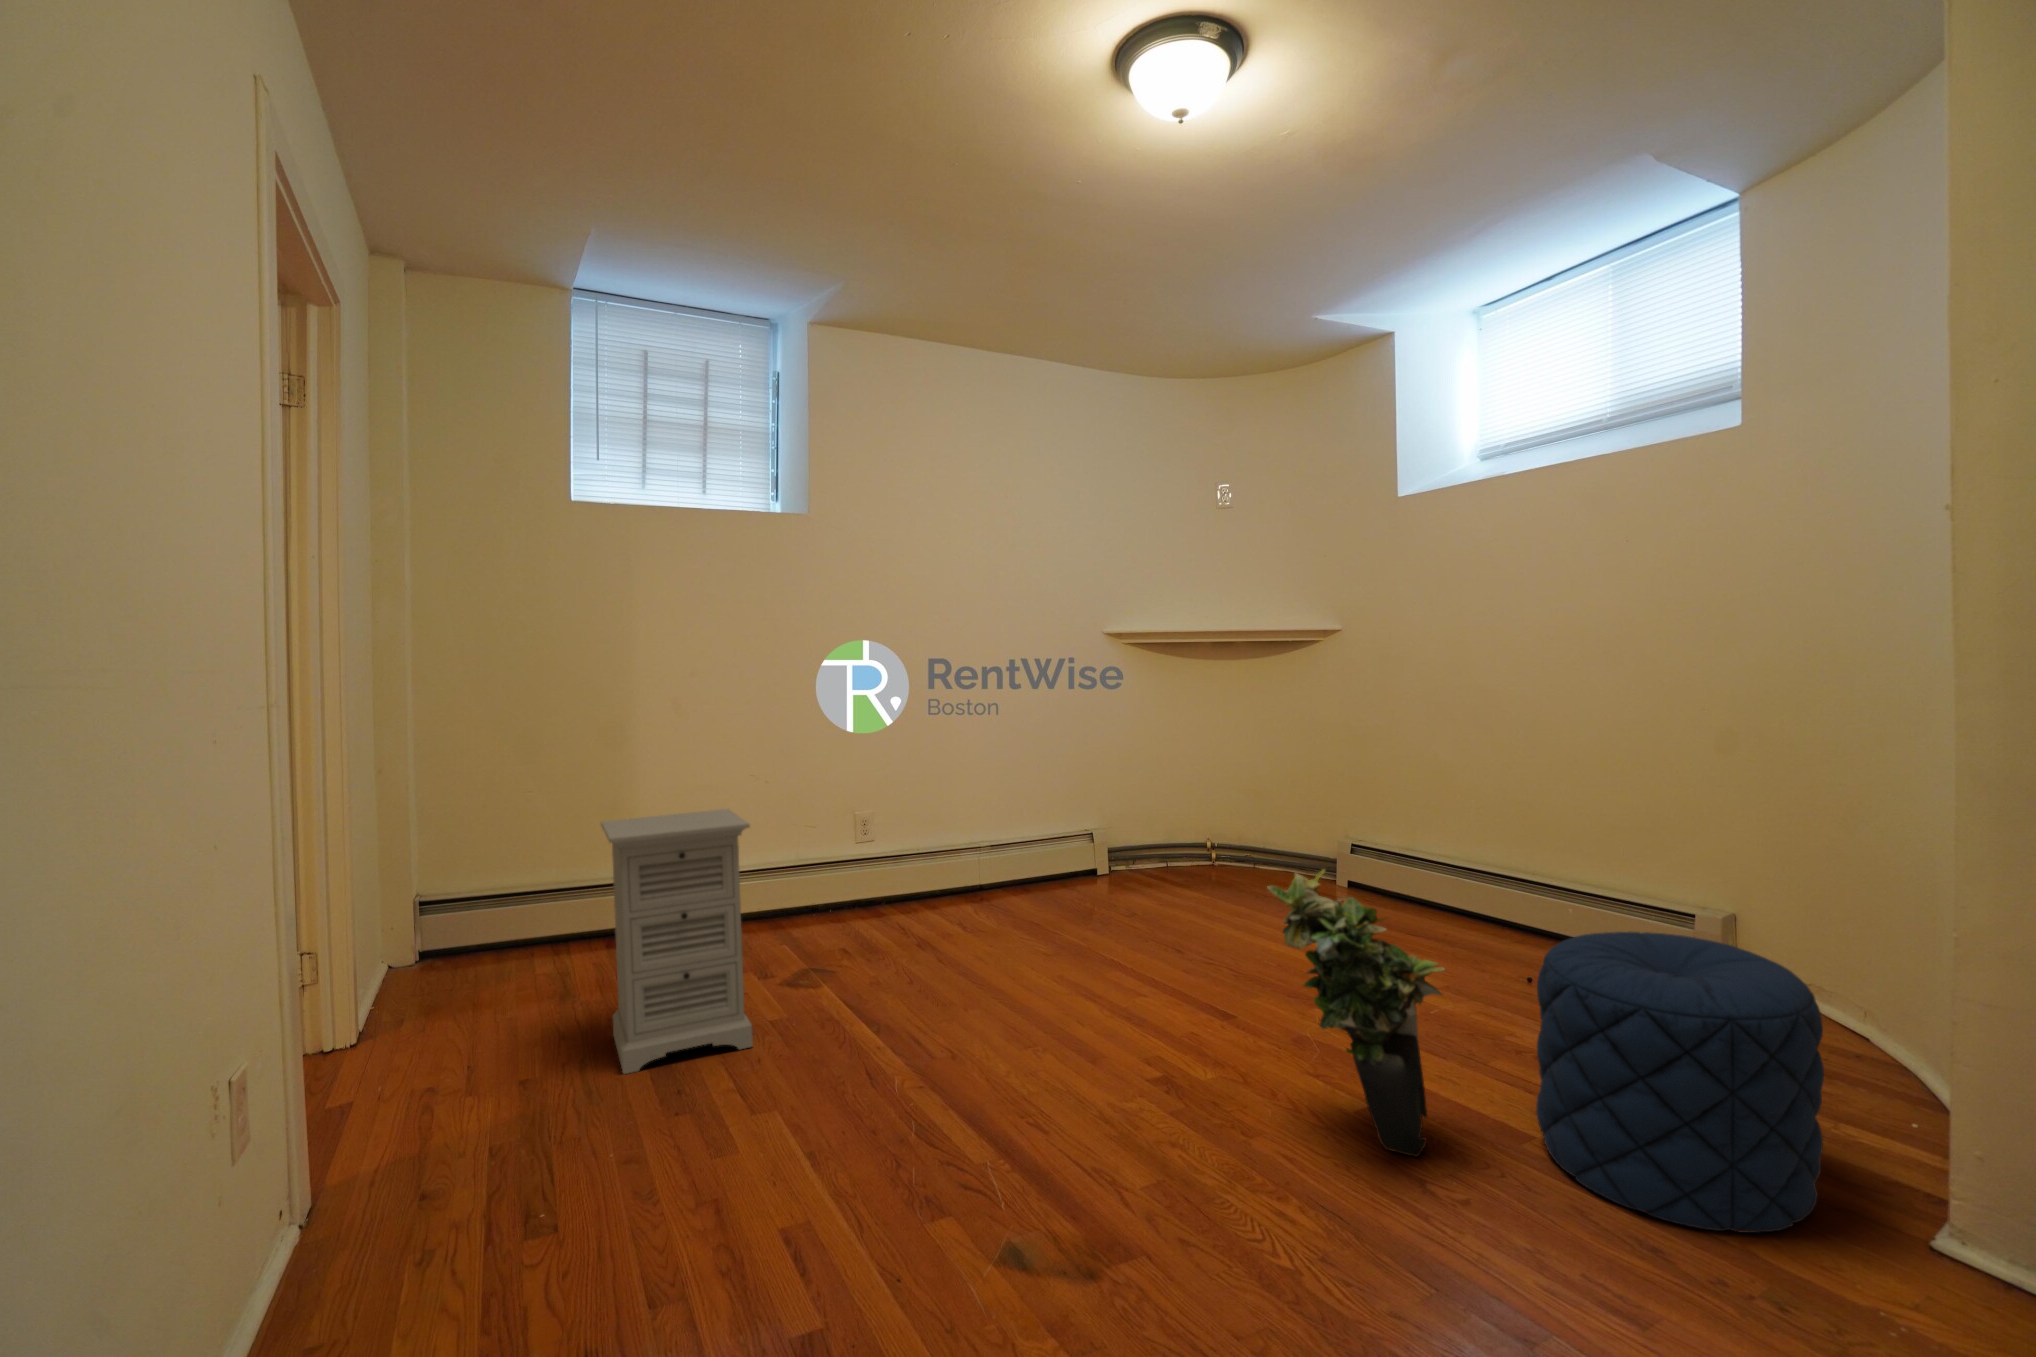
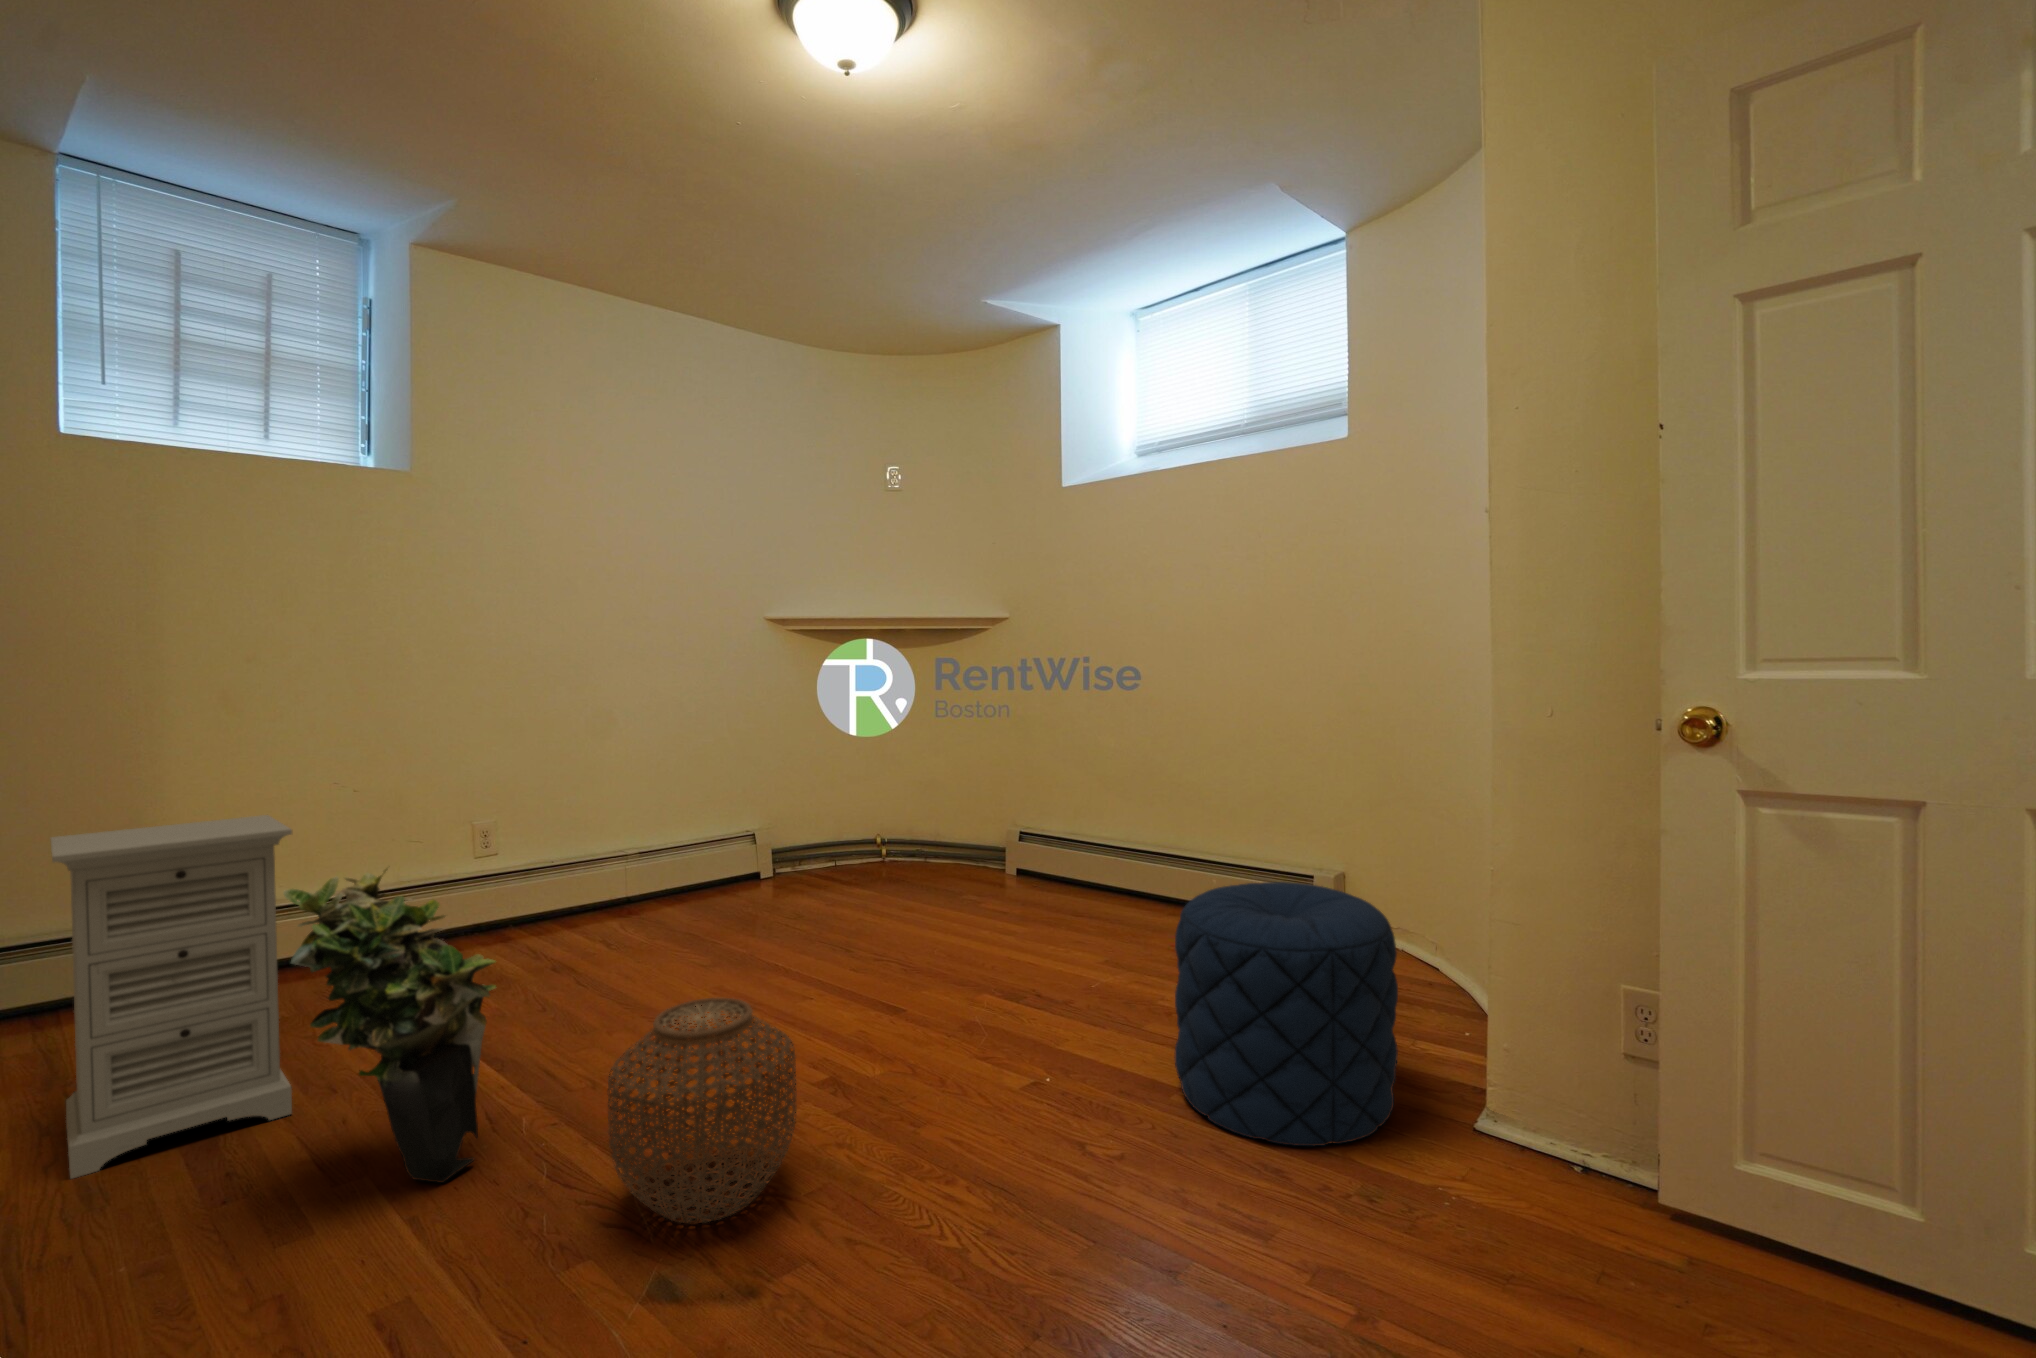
potted plant: present [1268,870,1444,1157] -> present [283,869,496,1183]
woven basket: none [993,996,1149,1191] -> present [608,998,796,1223]

